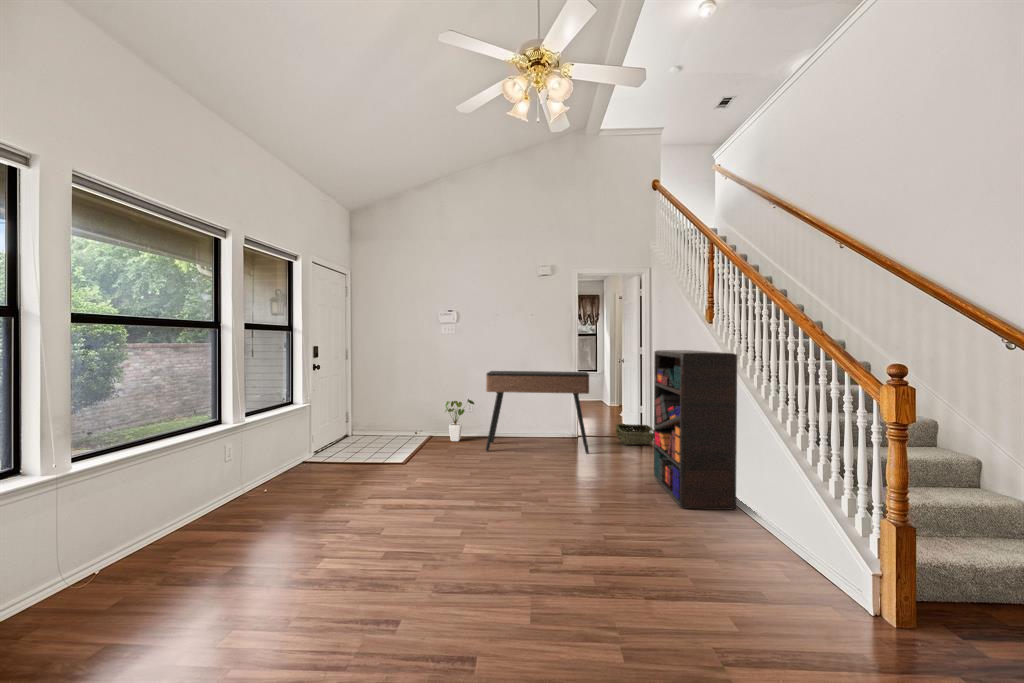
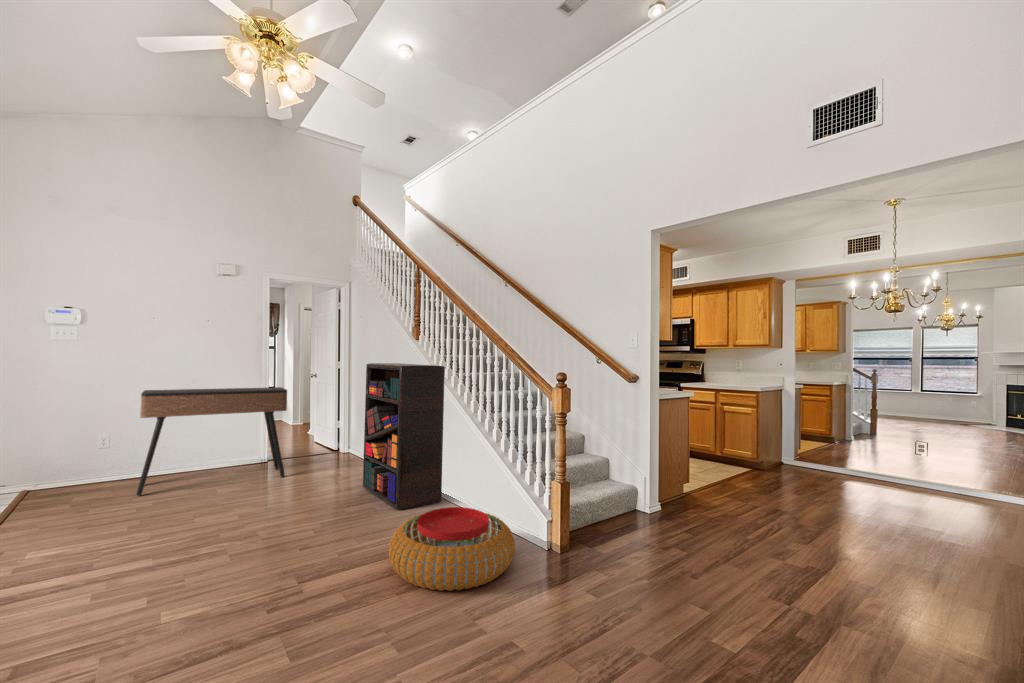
house plant: present [445,399,474,441] -> none [54,430,110,493]
woven basket: present [615,424,654,445] -> none [311,439,355,462]
pouf: none [647,518,812,626] -> present [389,507,515,591]

